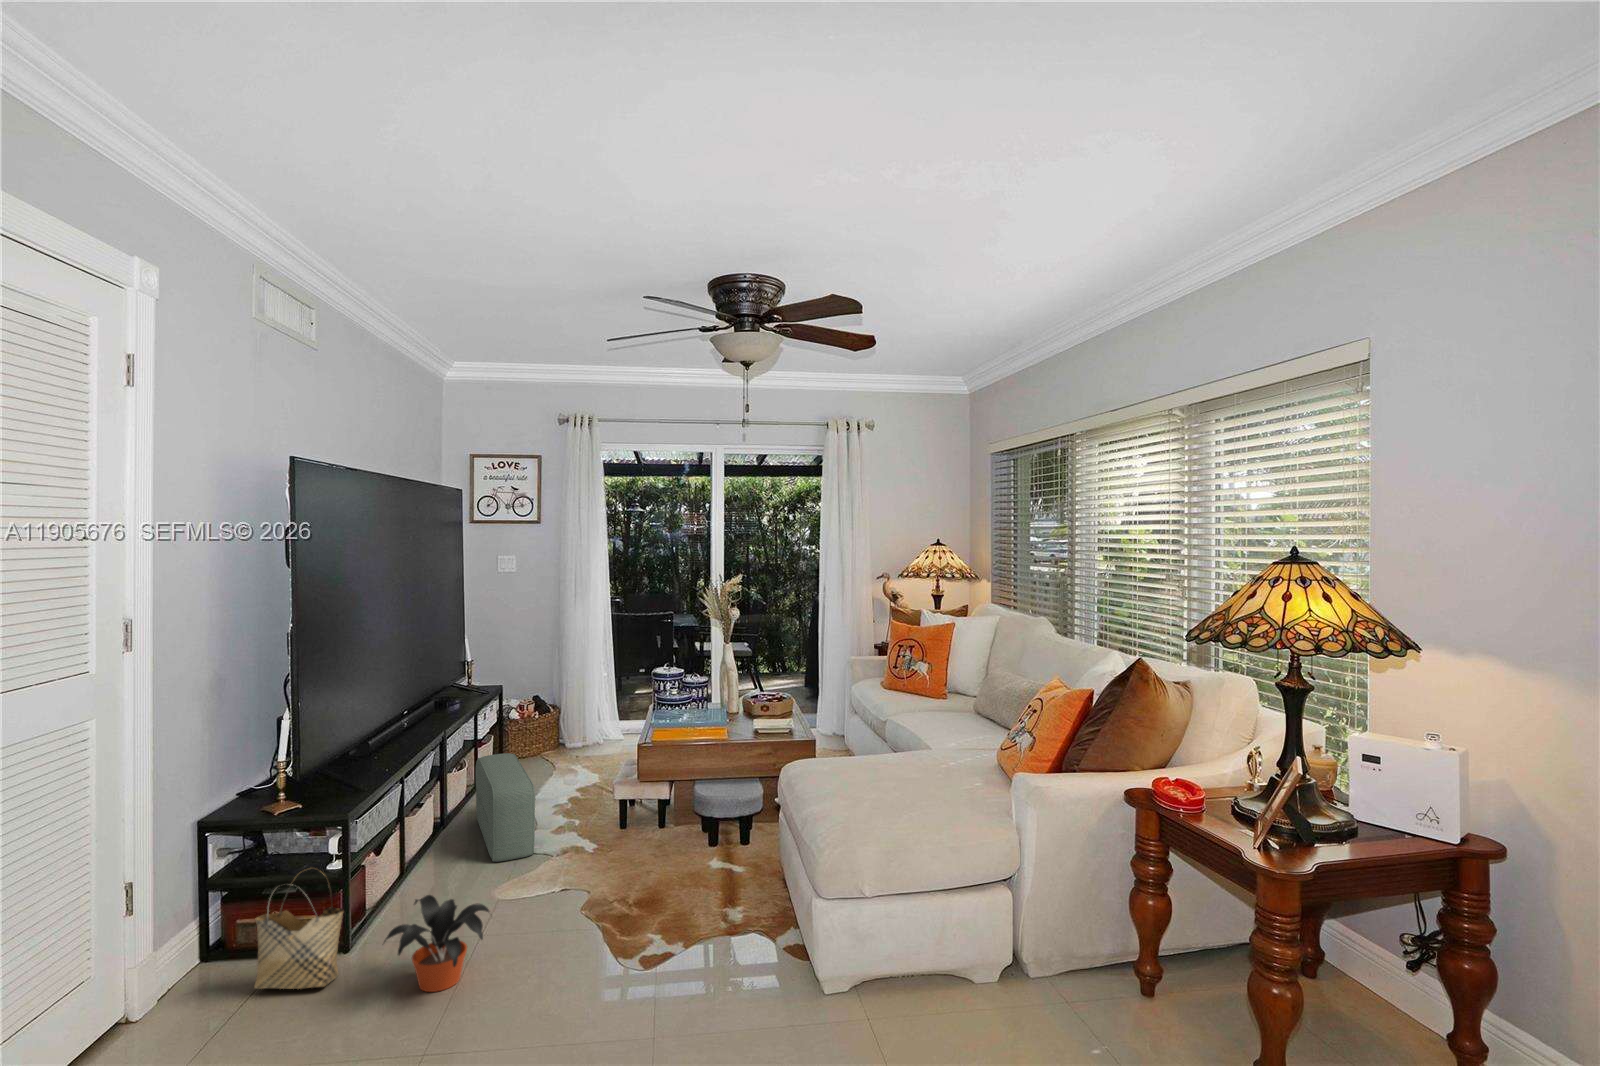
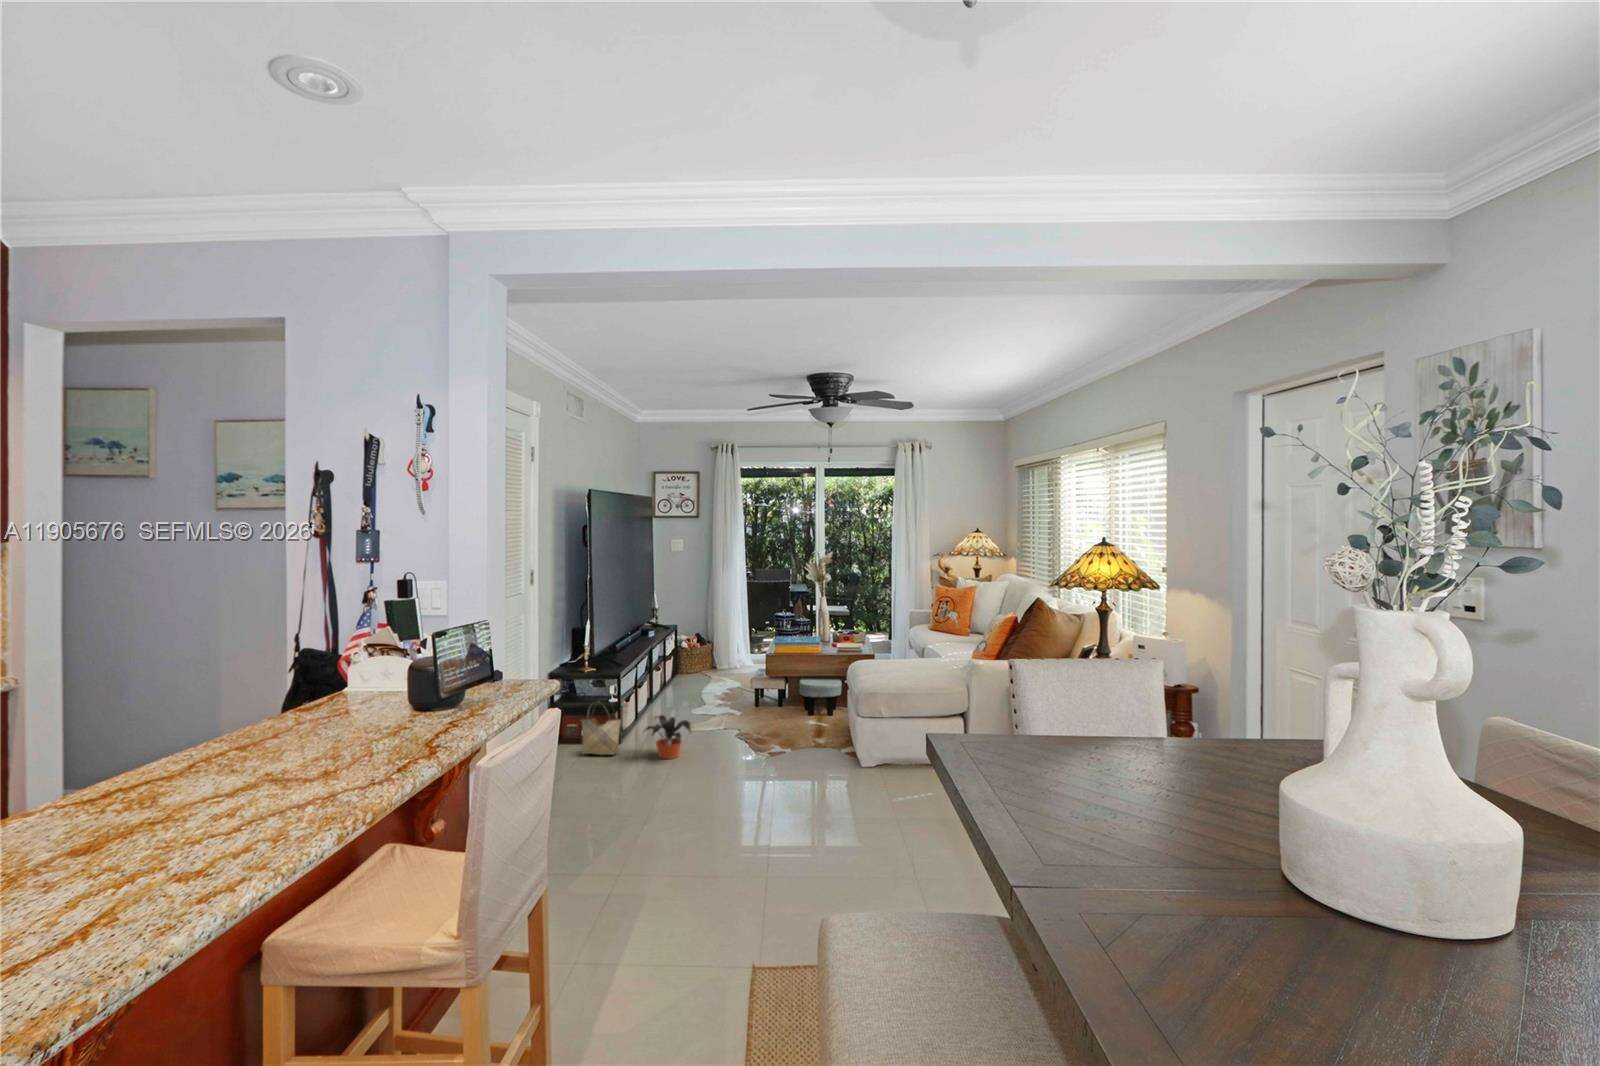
pouf: present [476,753,535,862] -> none [669,661,707,717]

